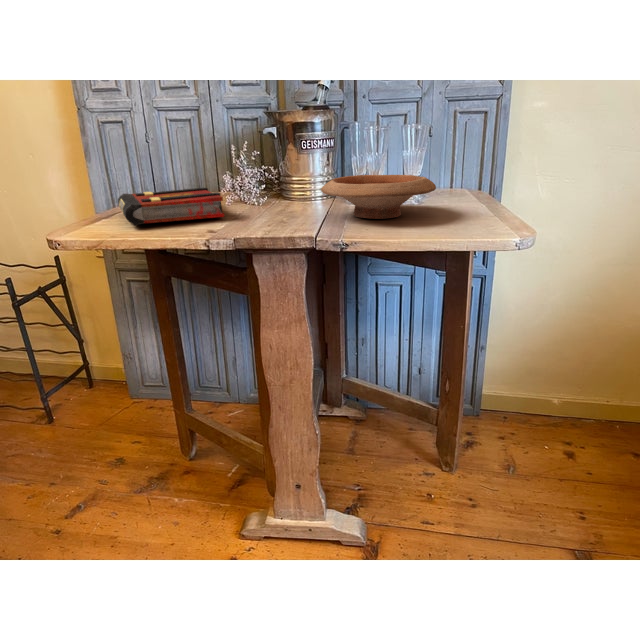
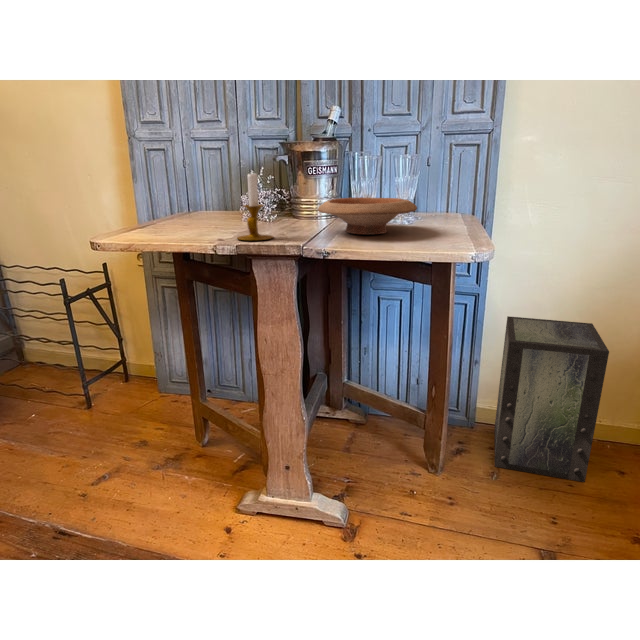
candlestick: none [230,150,273,231] -> present [237,174,273,240]
book: present [118,188,224,225] -> none [152,205,236,234]
storage box: none [501,299,635,471] -> present [495,316,609,482]

